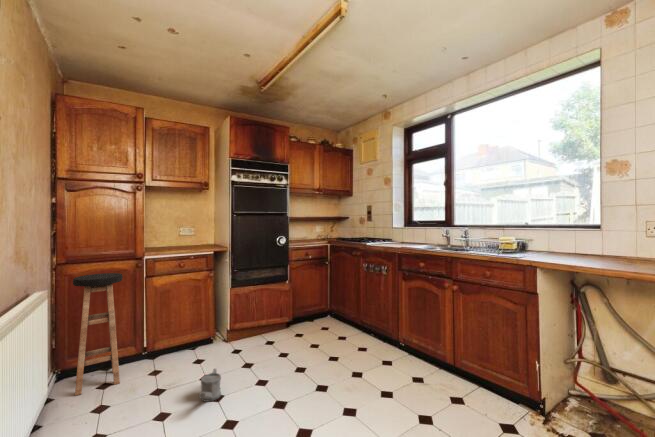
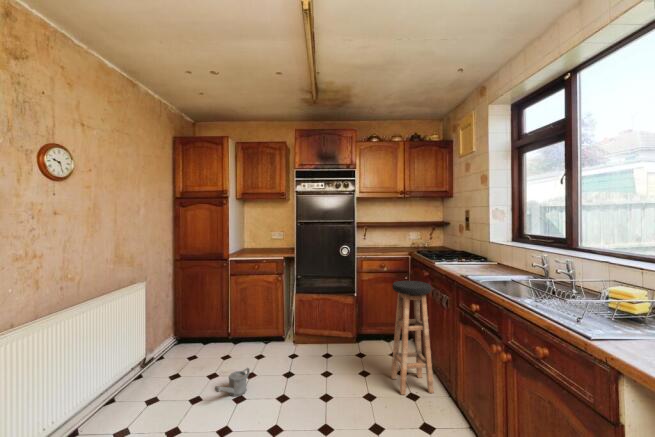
bar stool: present [73,273,123,396] -> present [391,281,434,395]

